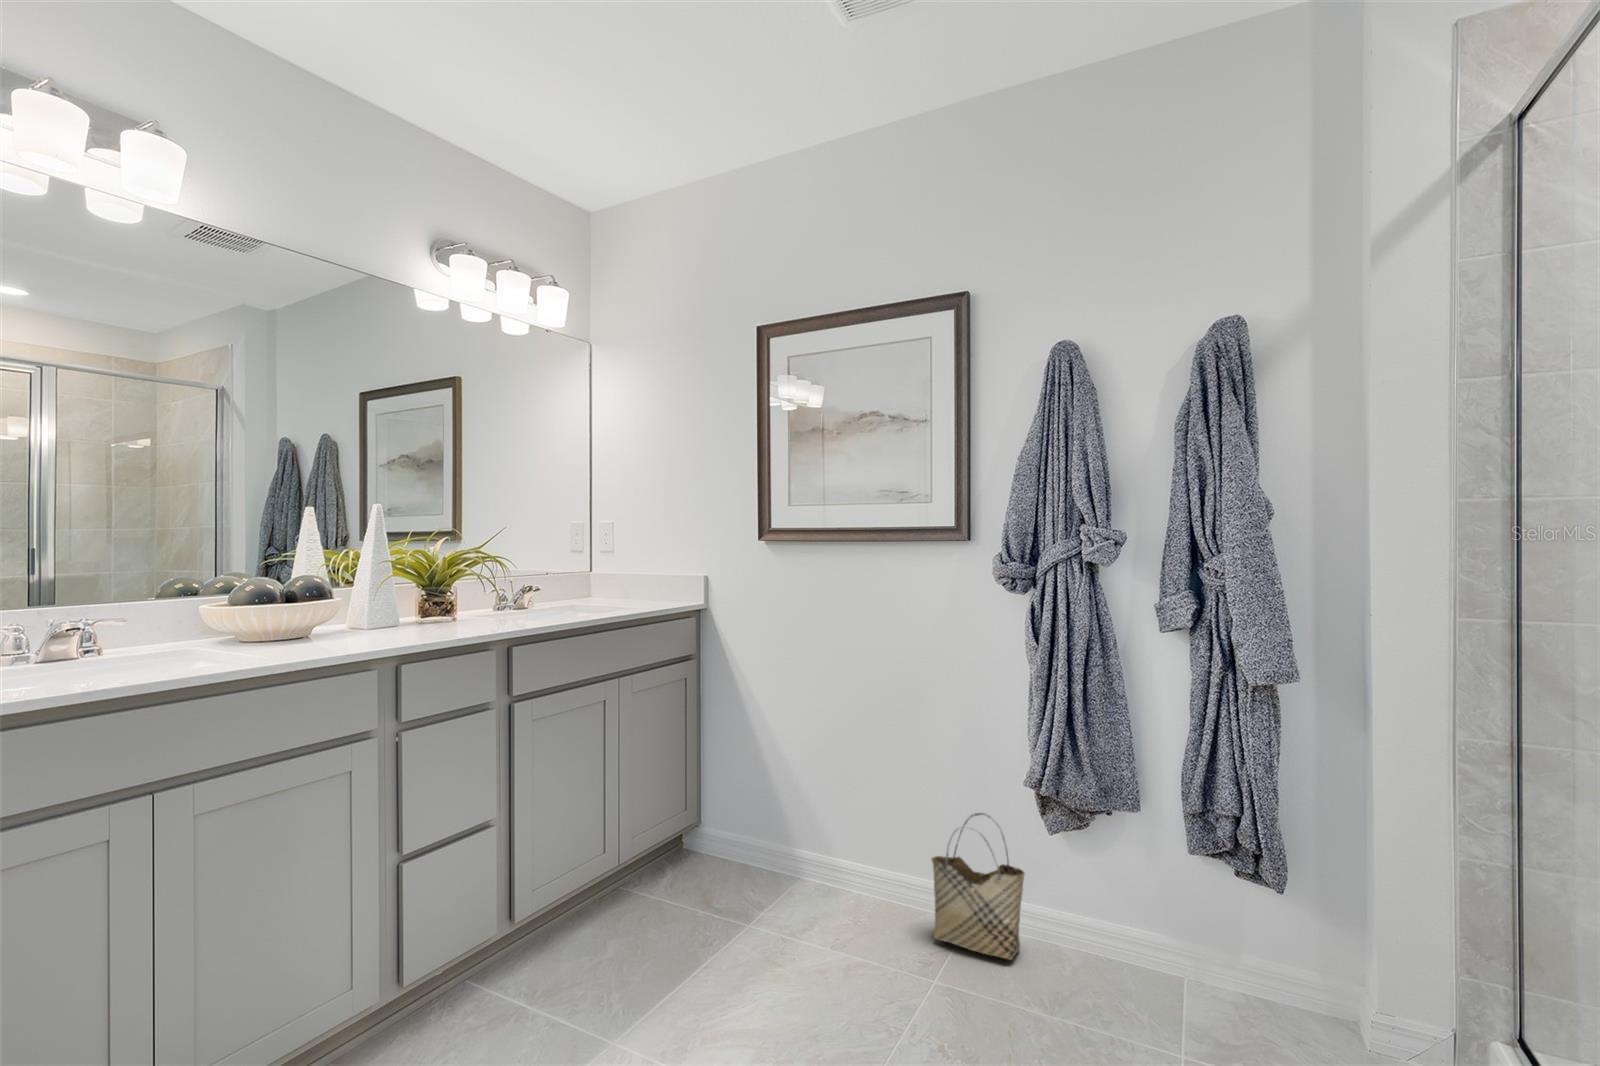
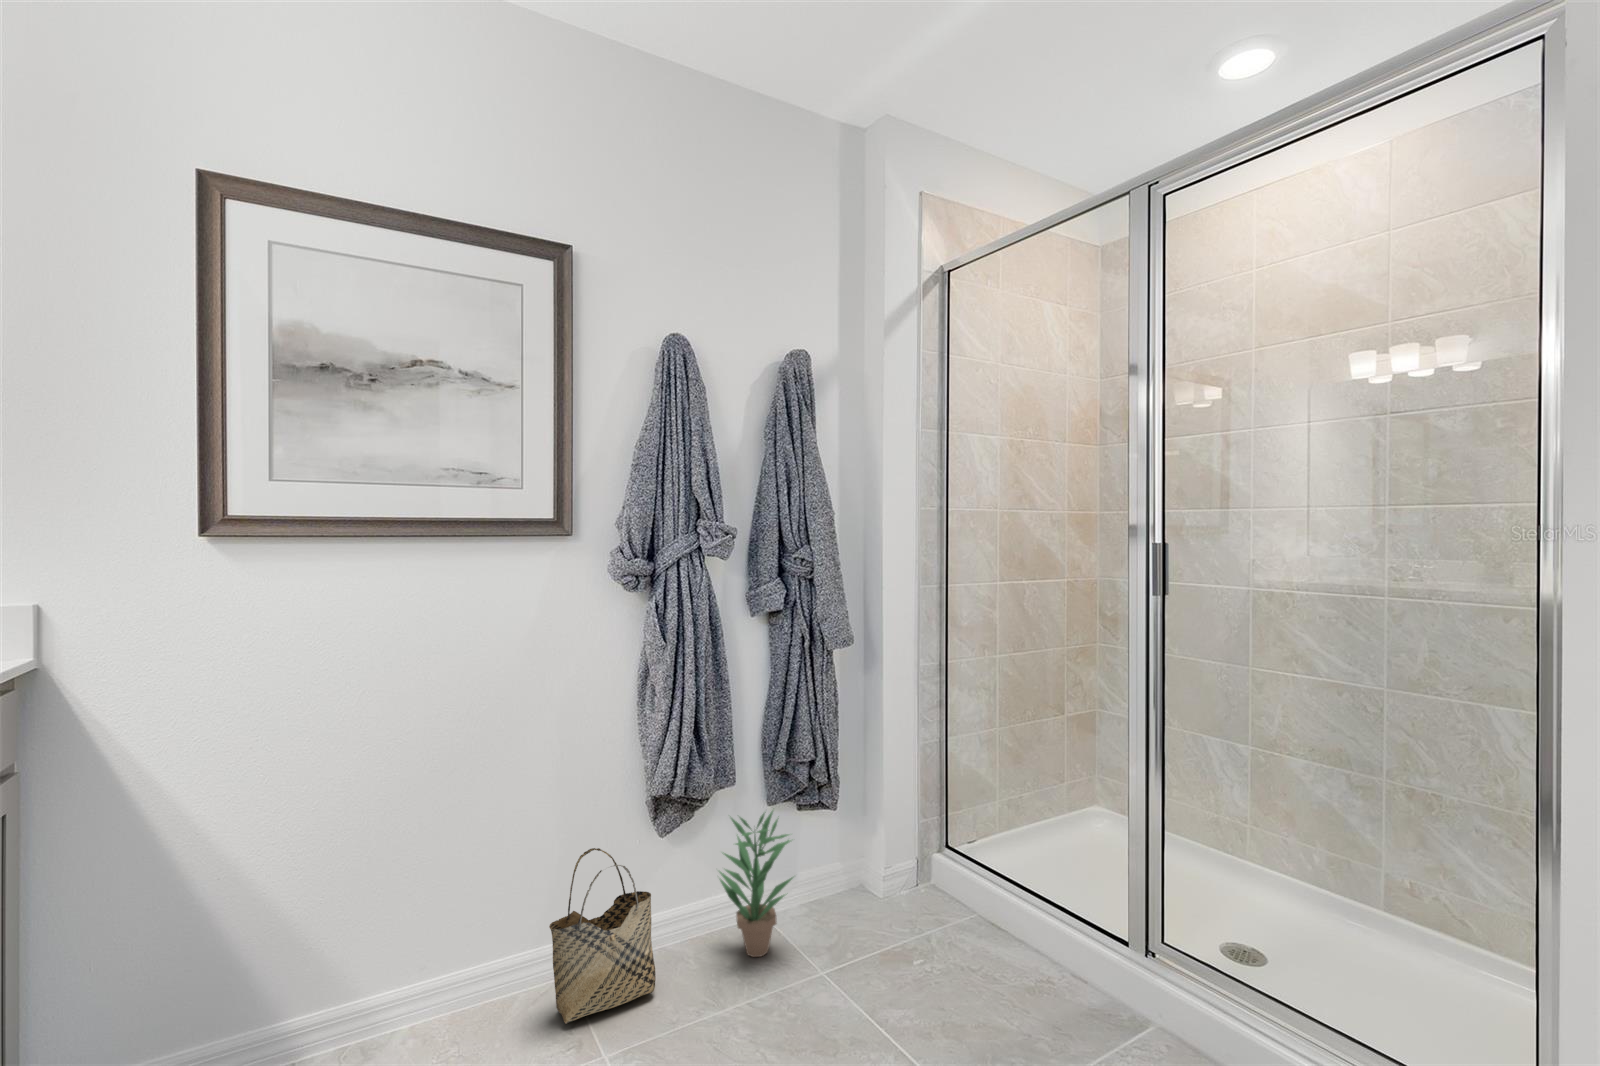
potted plant: none [1089,834,1181,1002] -> present [719,811,793,957]

